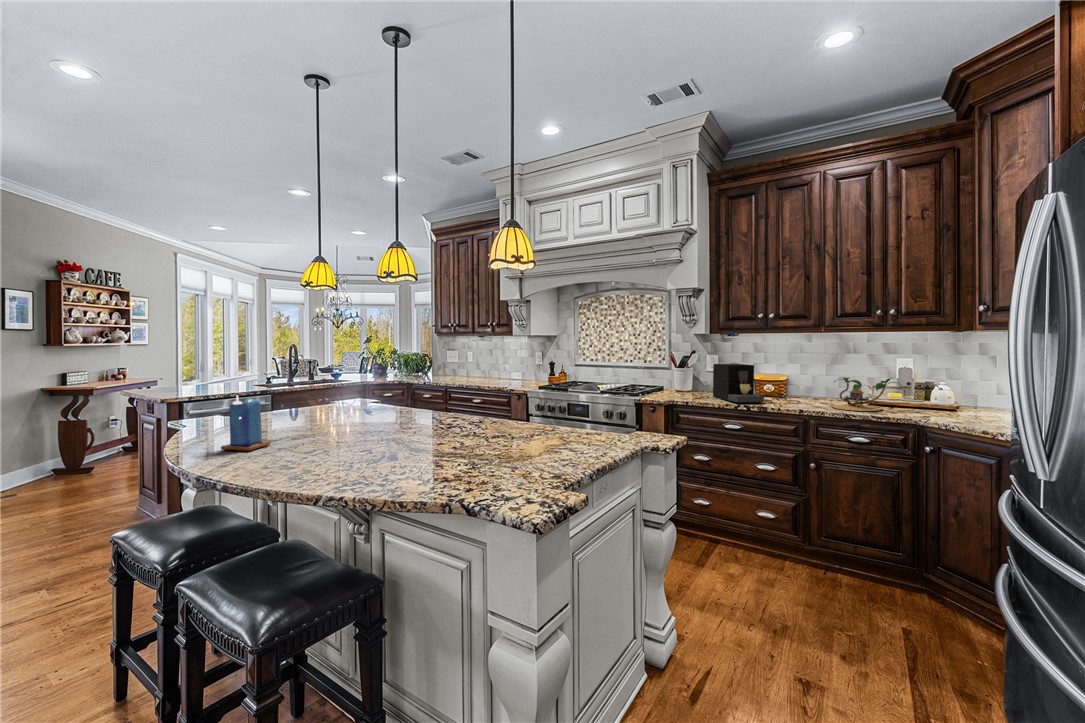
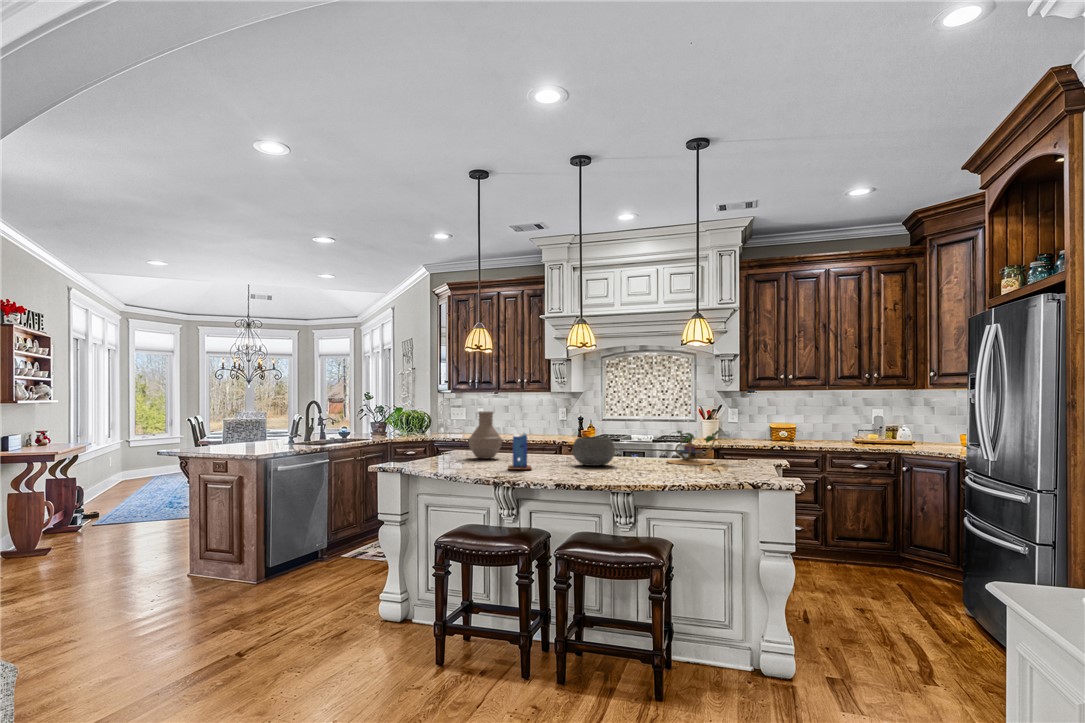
coffee maker: present [713,364,764,402] -> none [747,415,793,445]
vase: none [277,365,322,422] -> present [469,411,502,459]
plant: present [831,378,901,411] -> present [667,430,720,465]
bowl: none [336,402,397,444] -> present [573,437,615,466]

